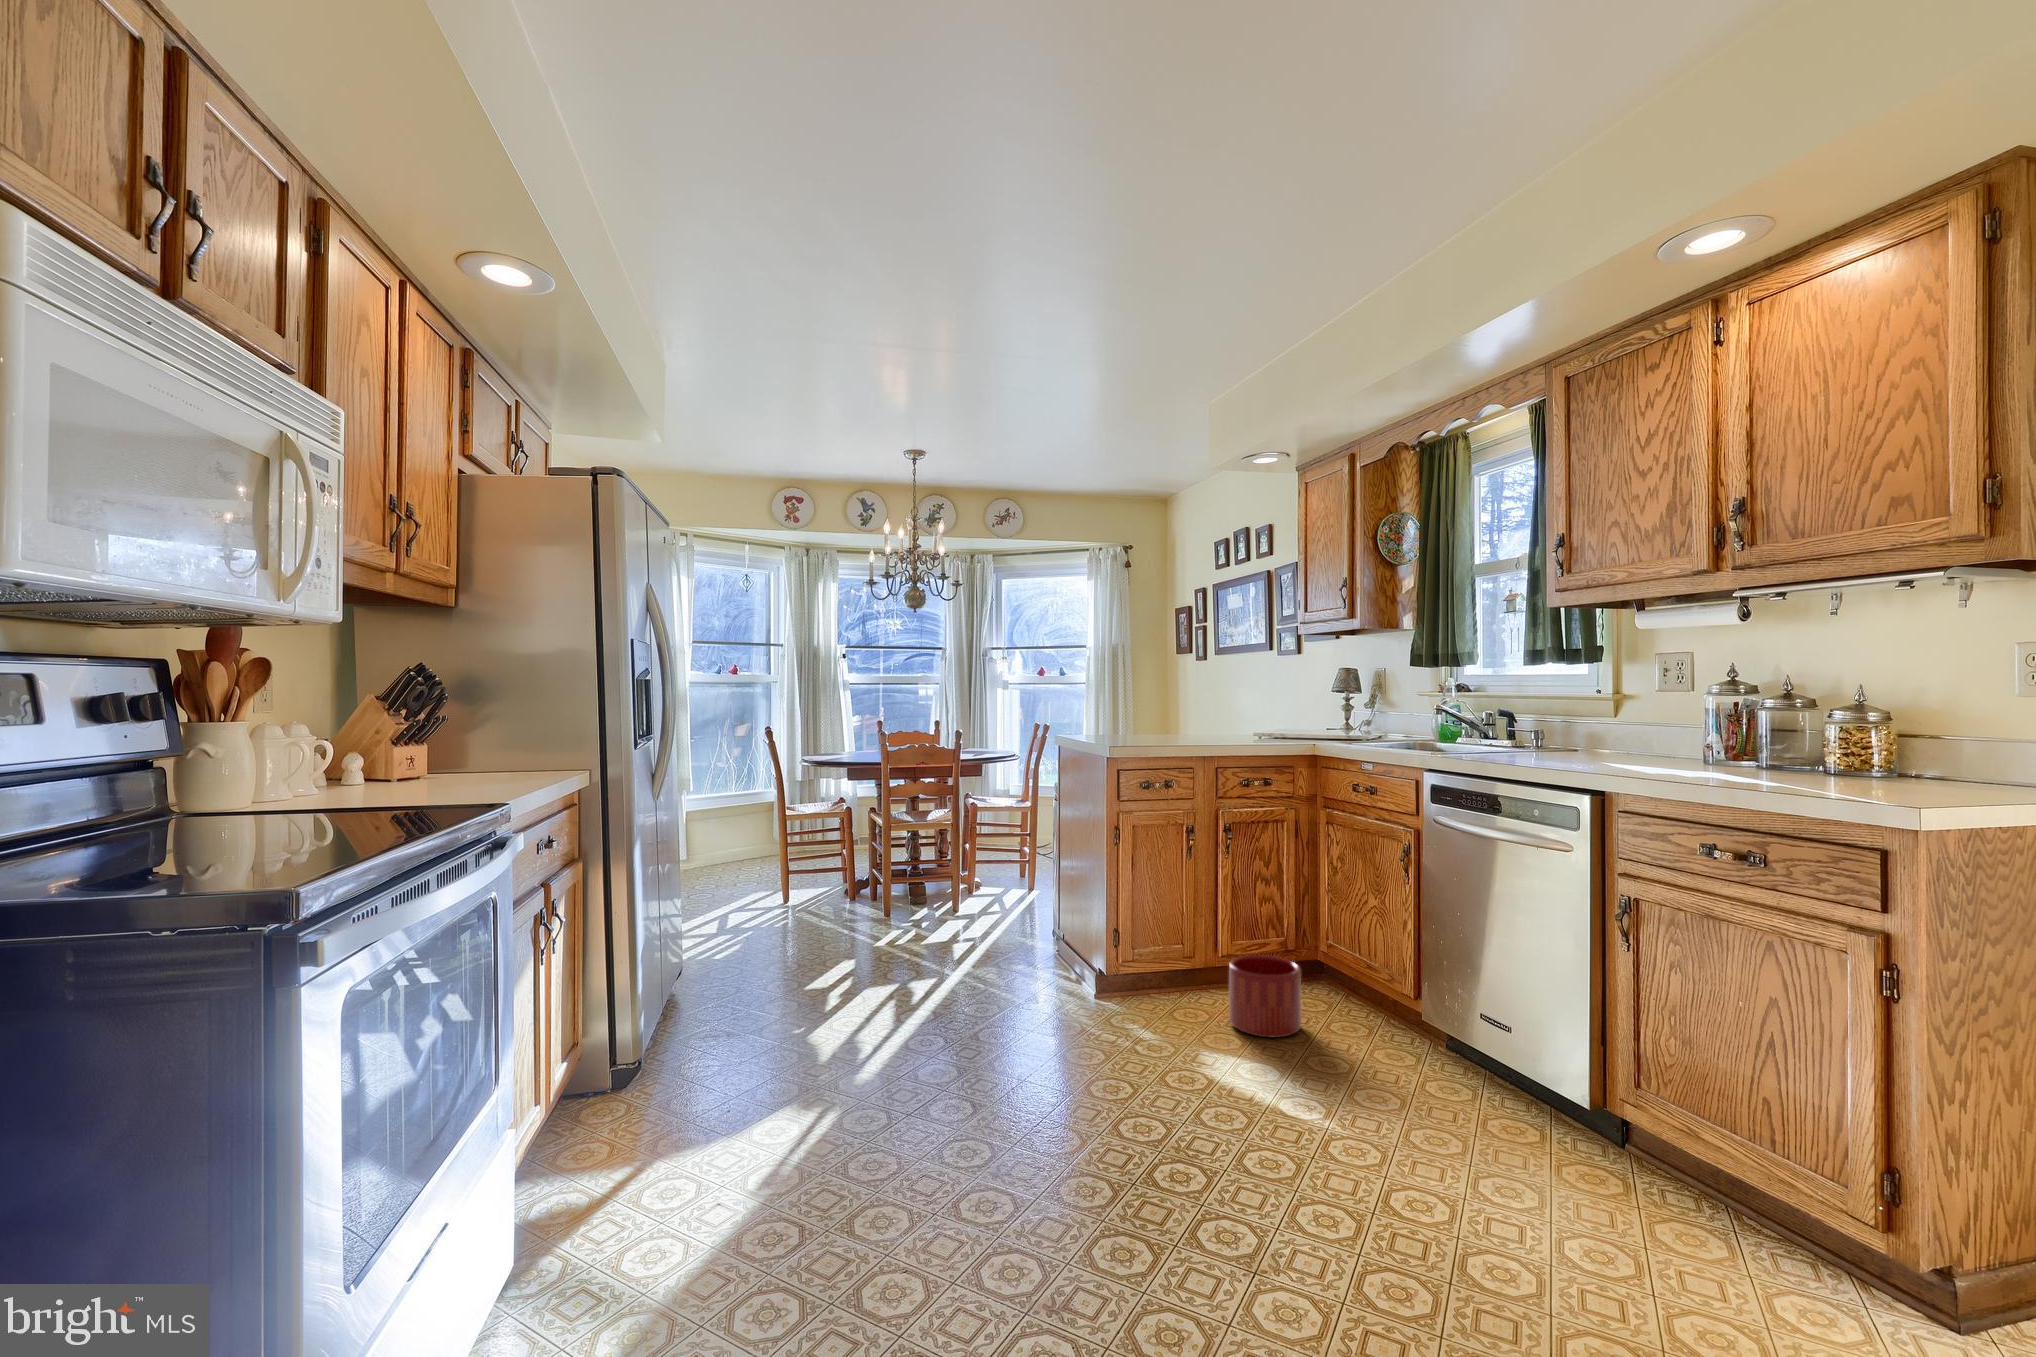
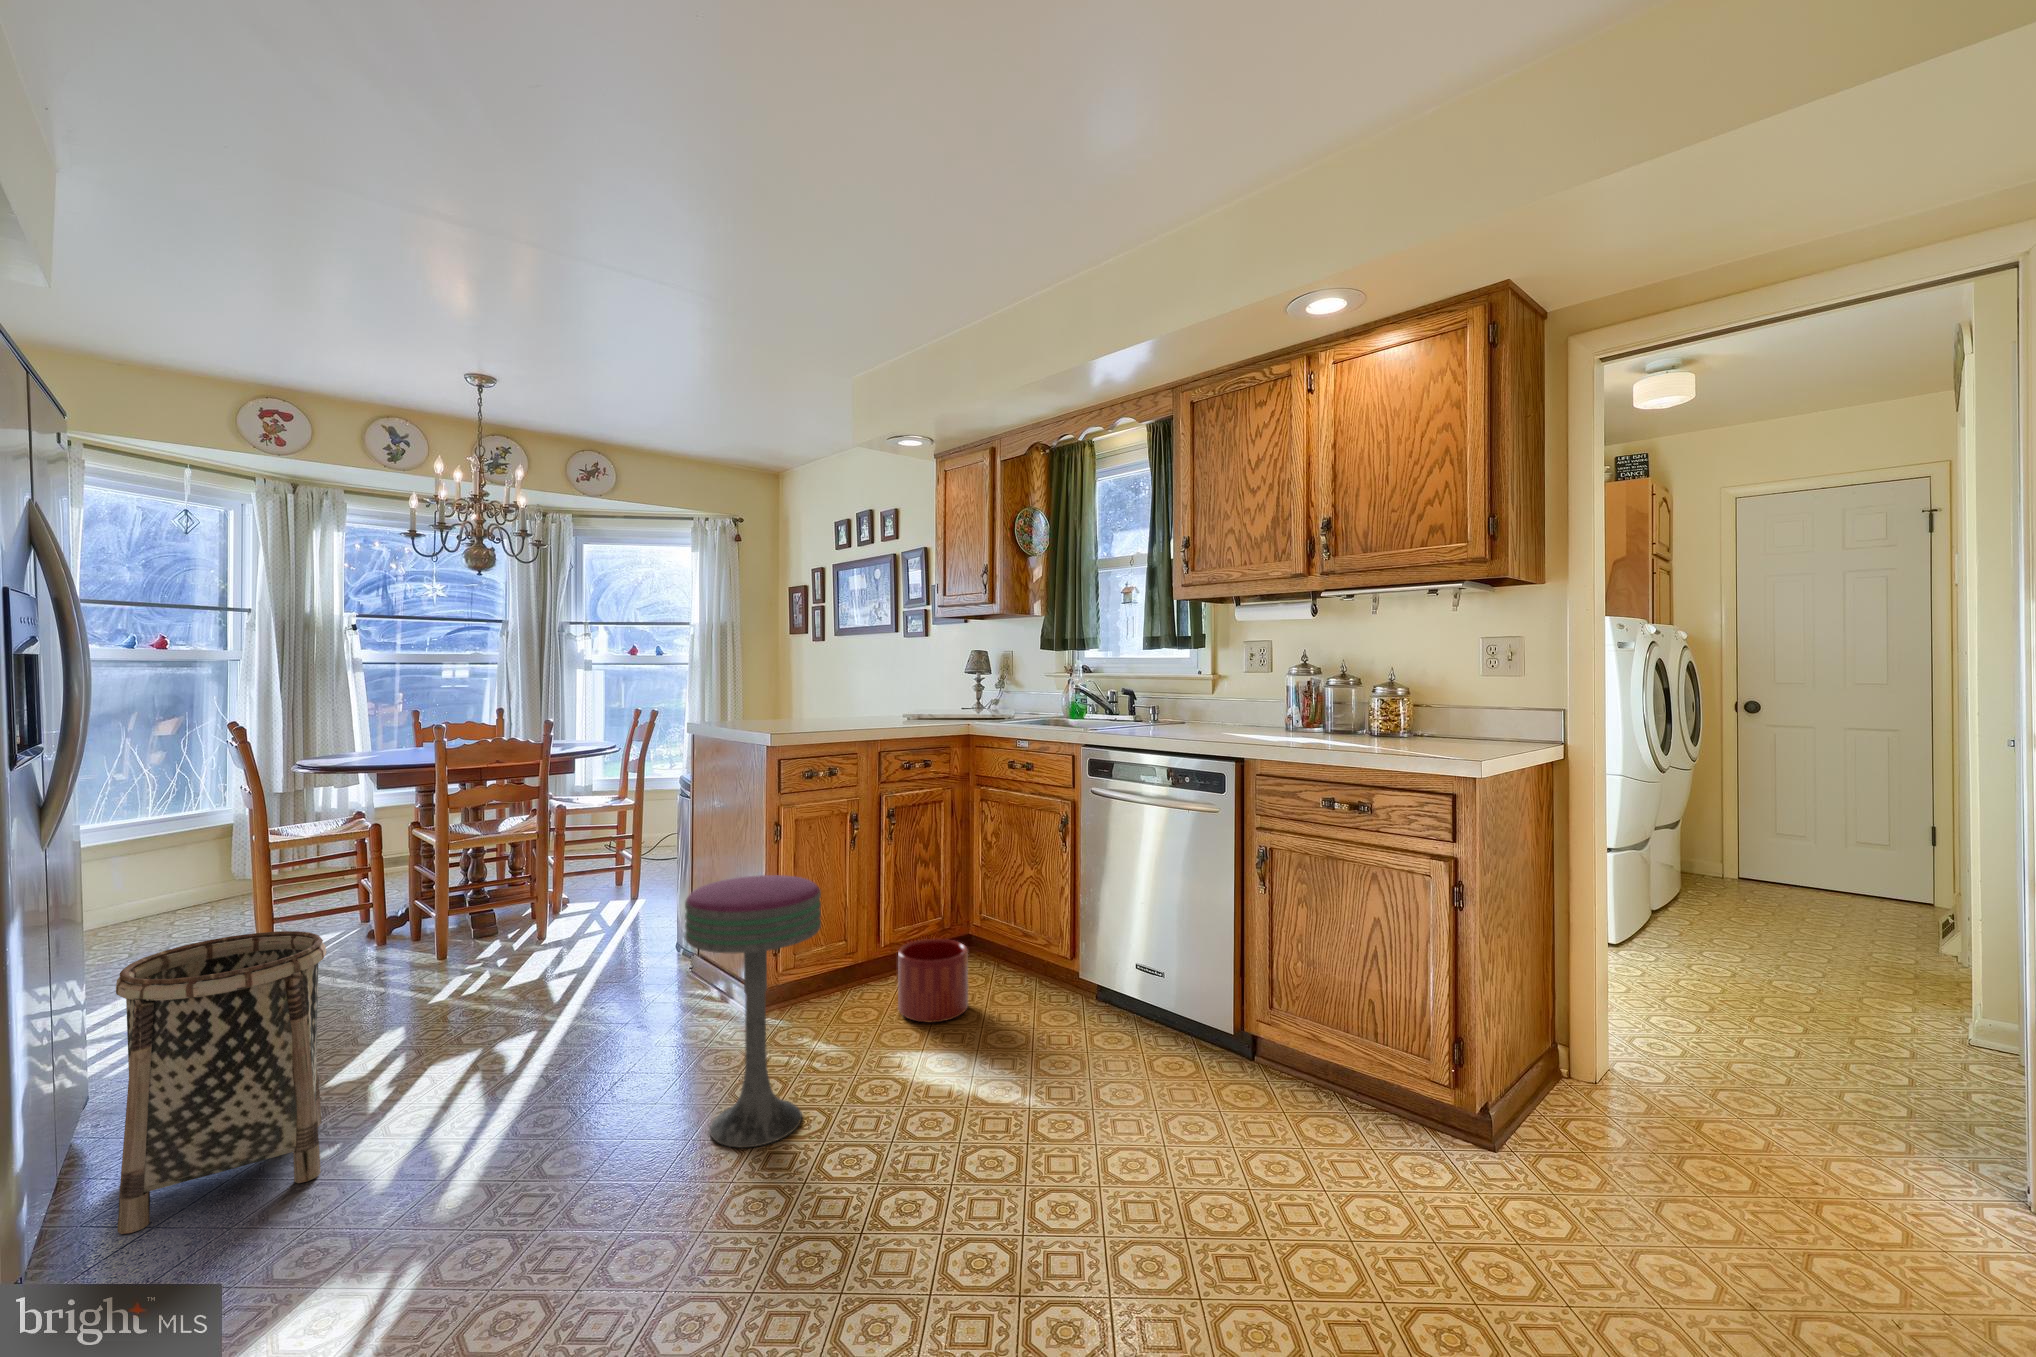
bar stool: none [1015,867,1129,1102] -> present [685,875,821,1148]
basket: none [674,872,788,1058] -> present [116,931,326,1234]

